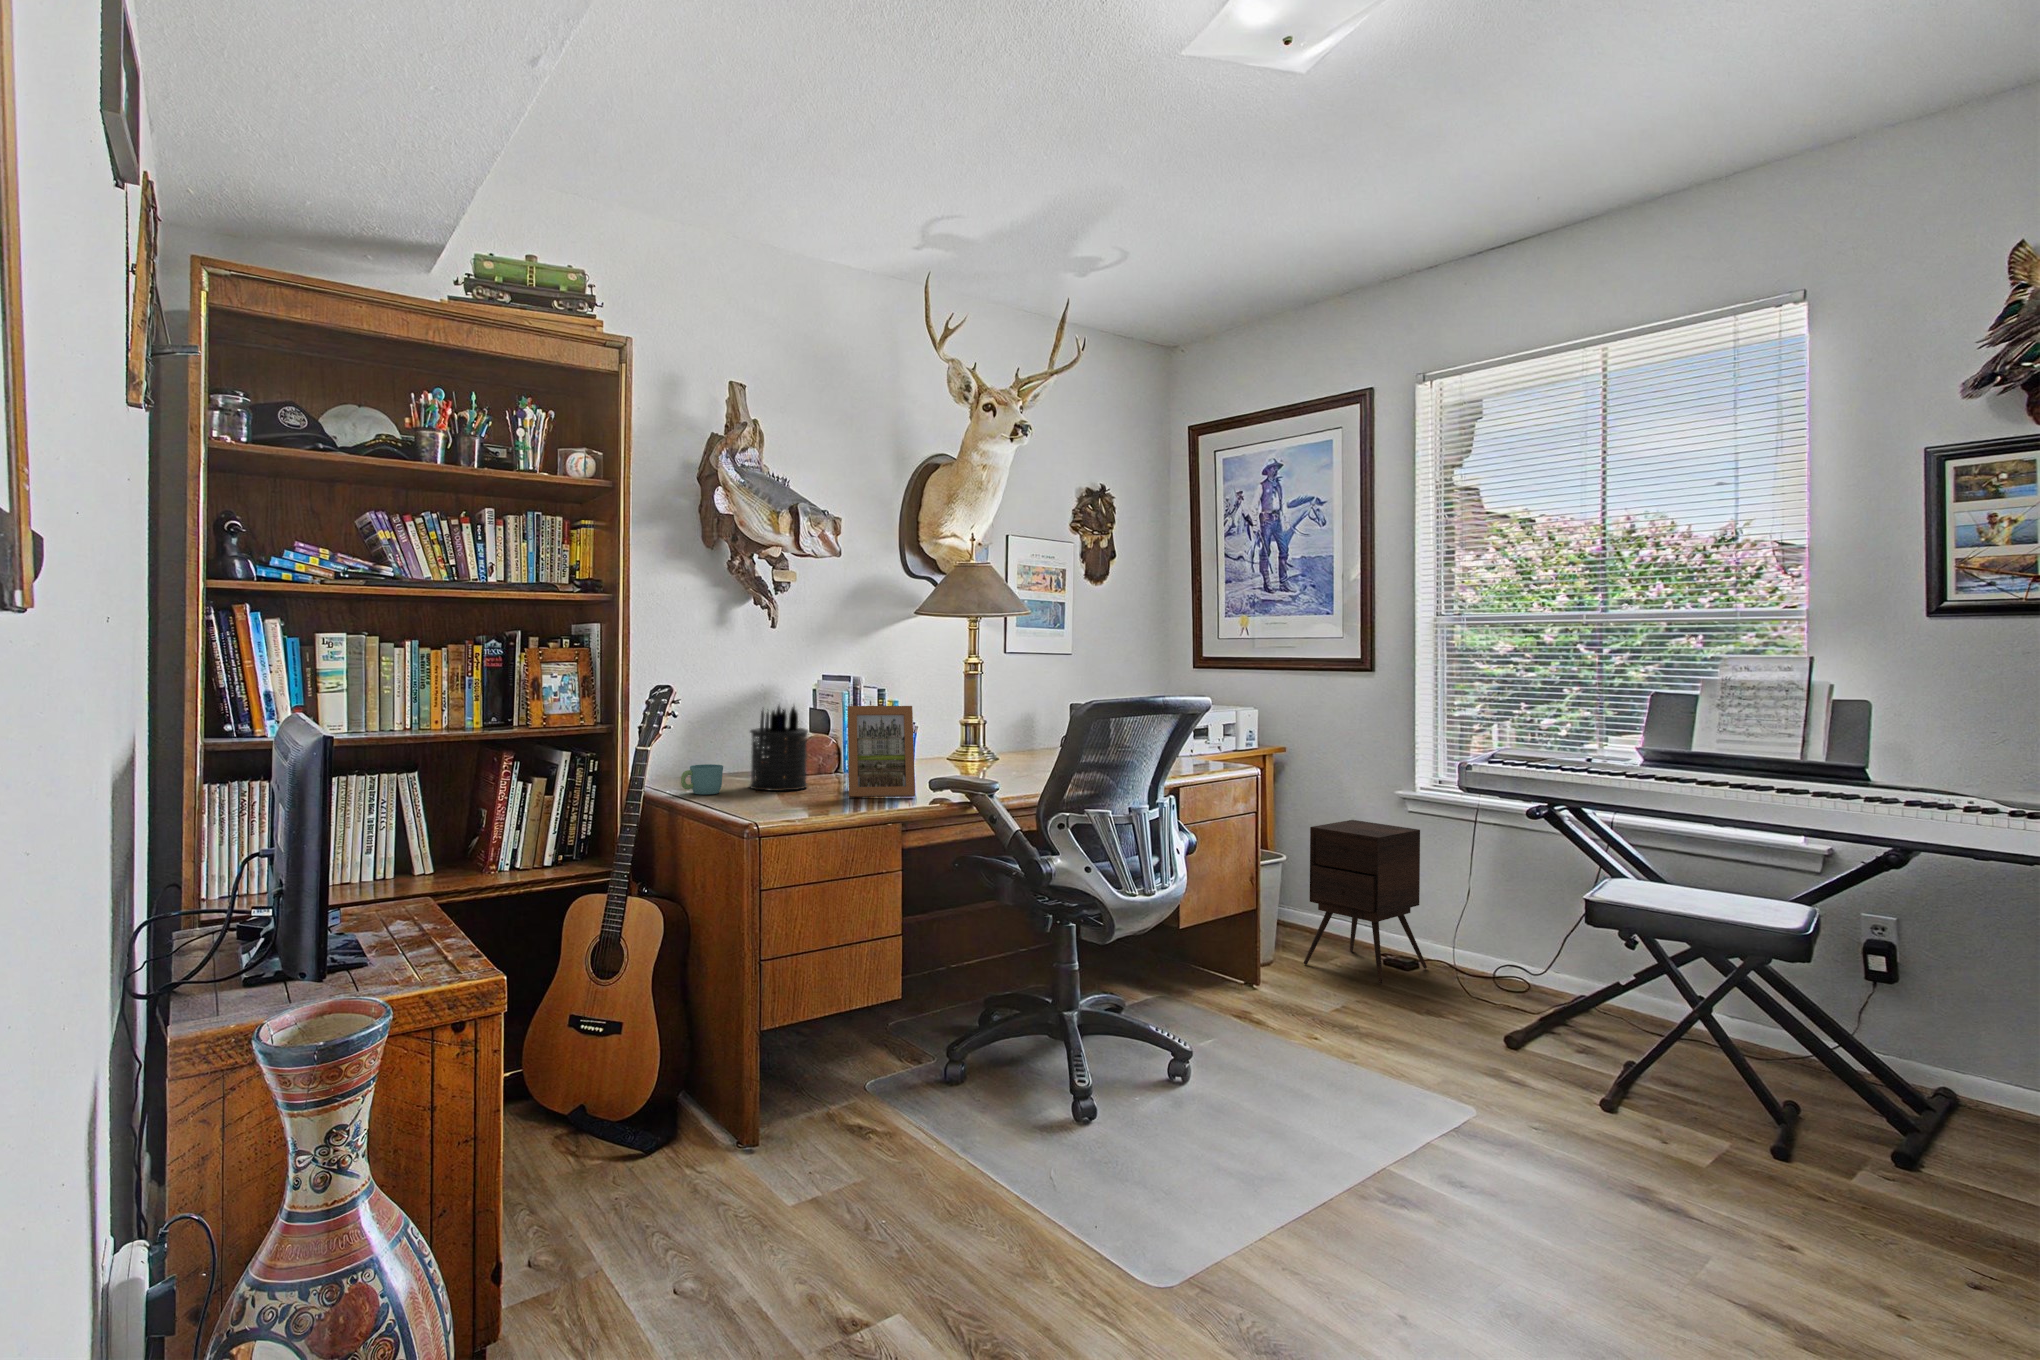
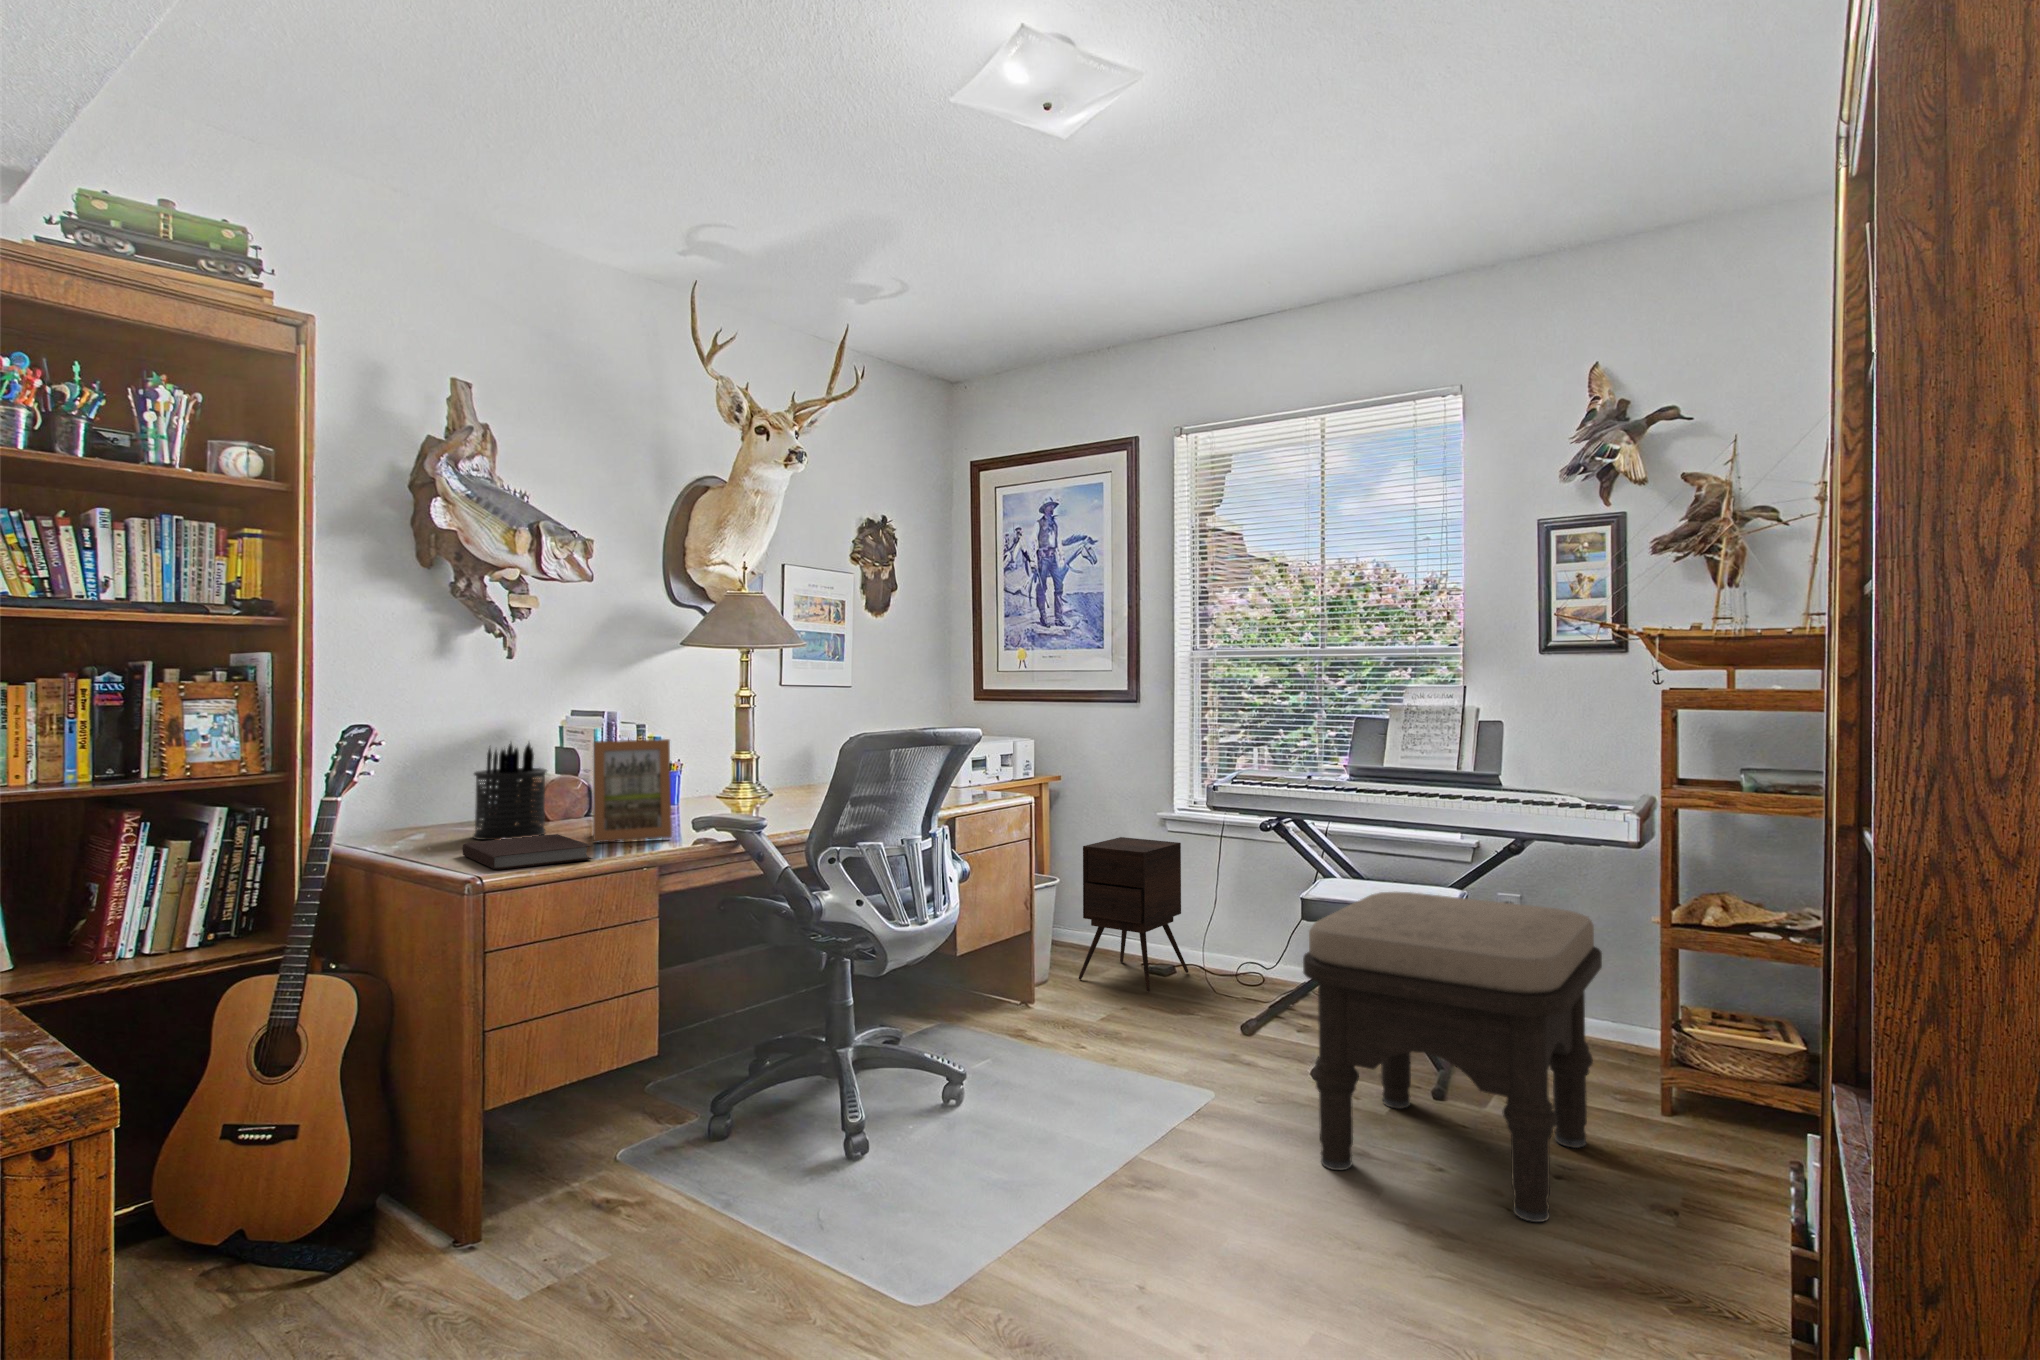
mug: present [681,764,723,794] -> none [380,813,437,849]
notebook: none [746,788,852,817] -> present [463,834,593,870]
ottoman: none [1555,898,1940,1275] -> present [1303,892,1602,1222]

